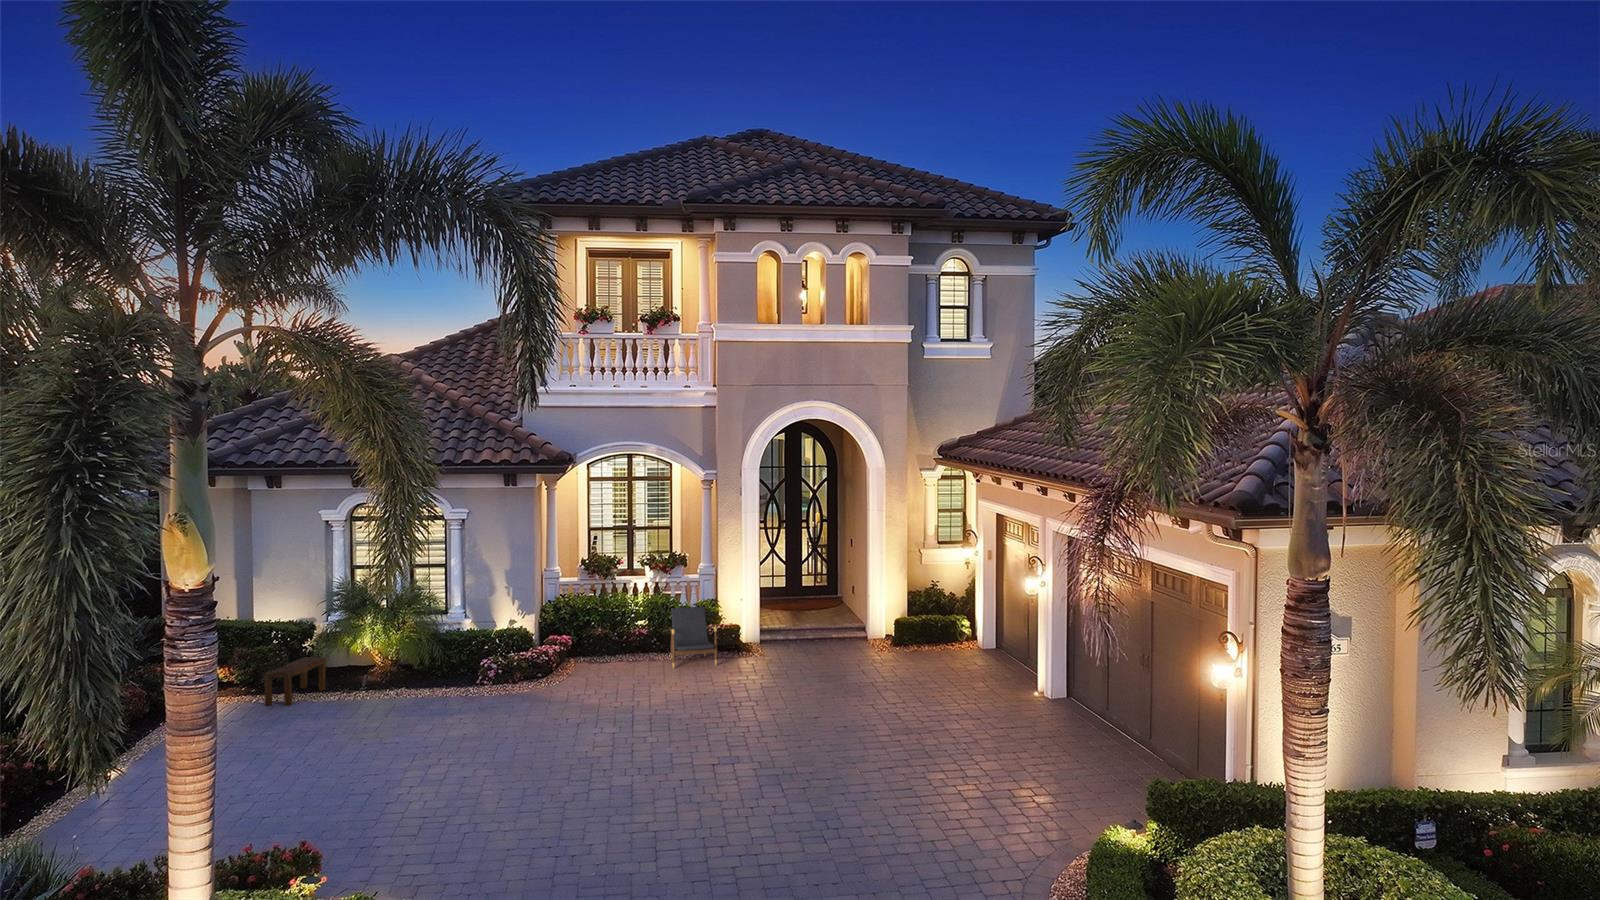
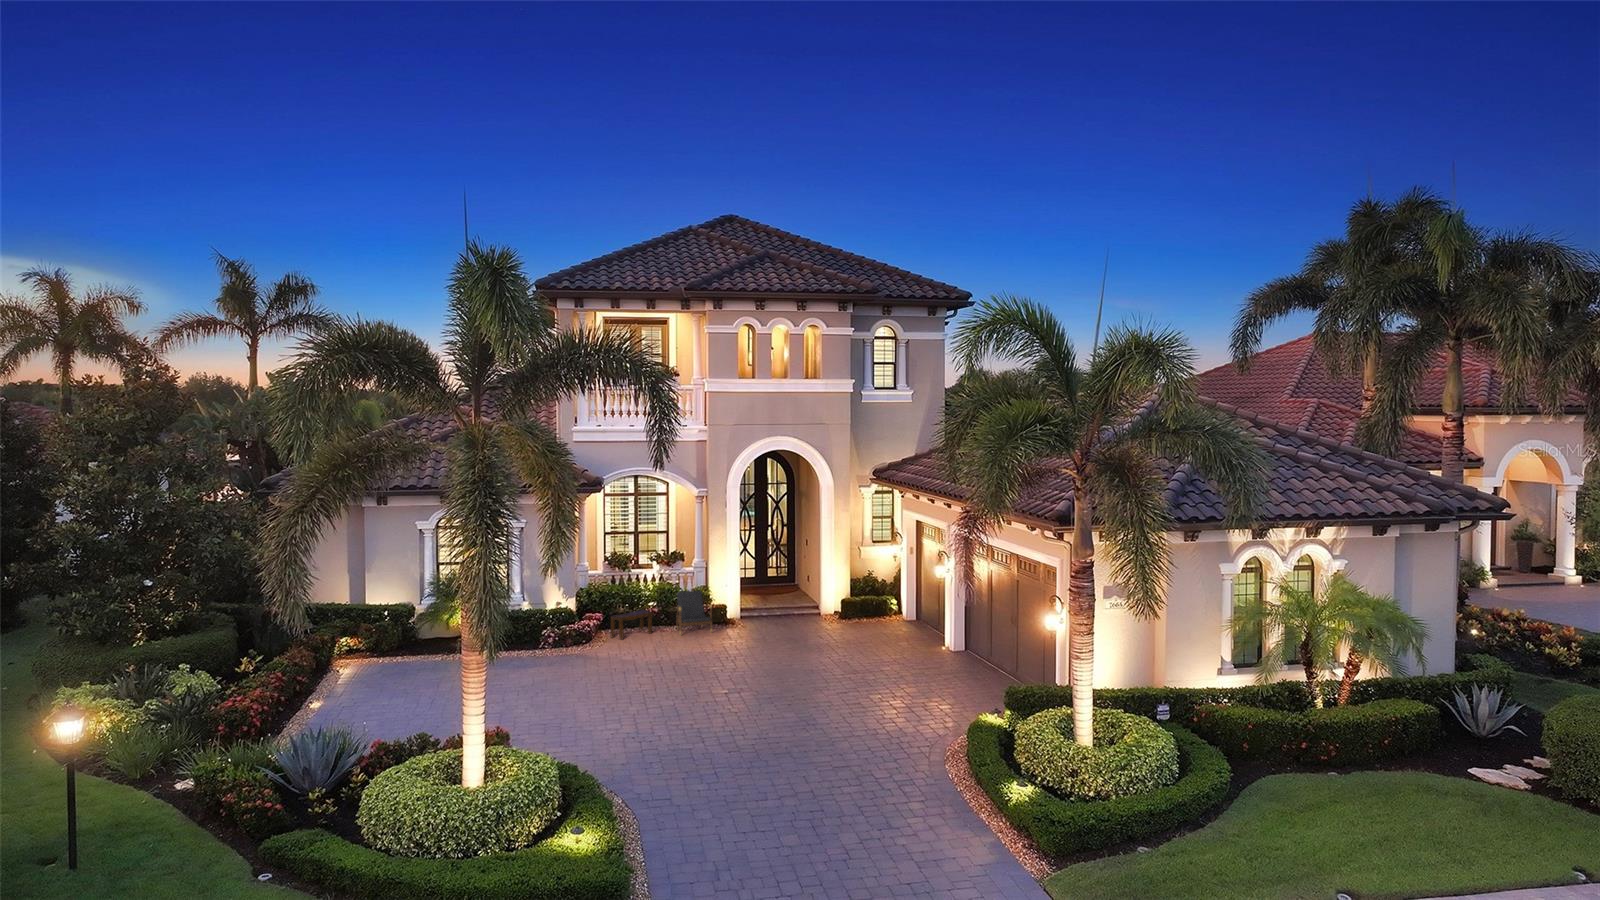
bench: present [264,657,327,706] -> present [611,610,653,640]

